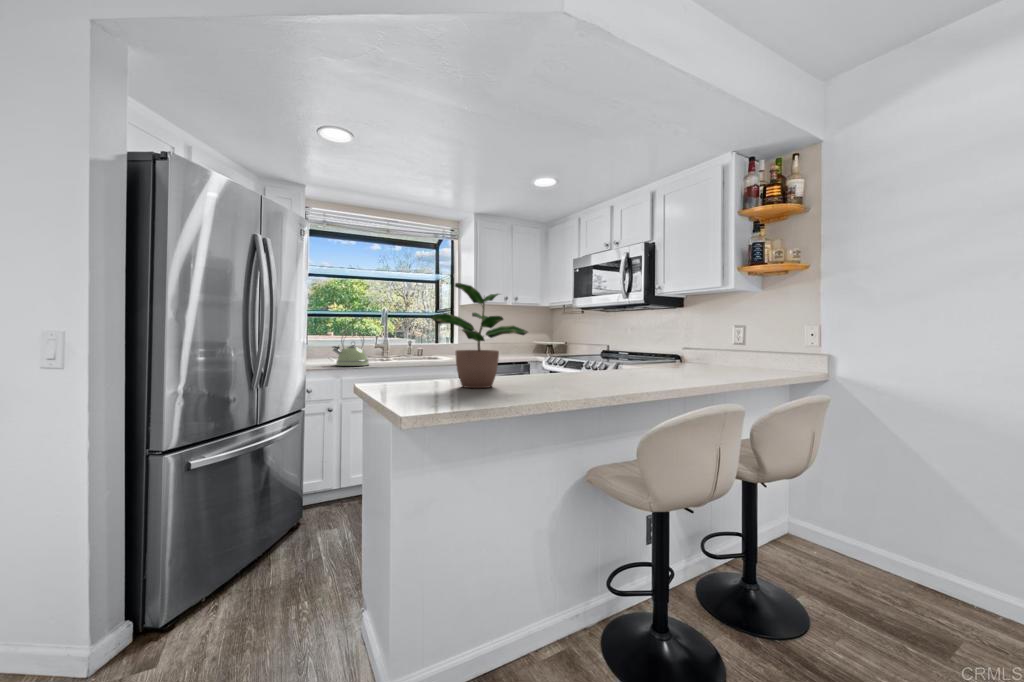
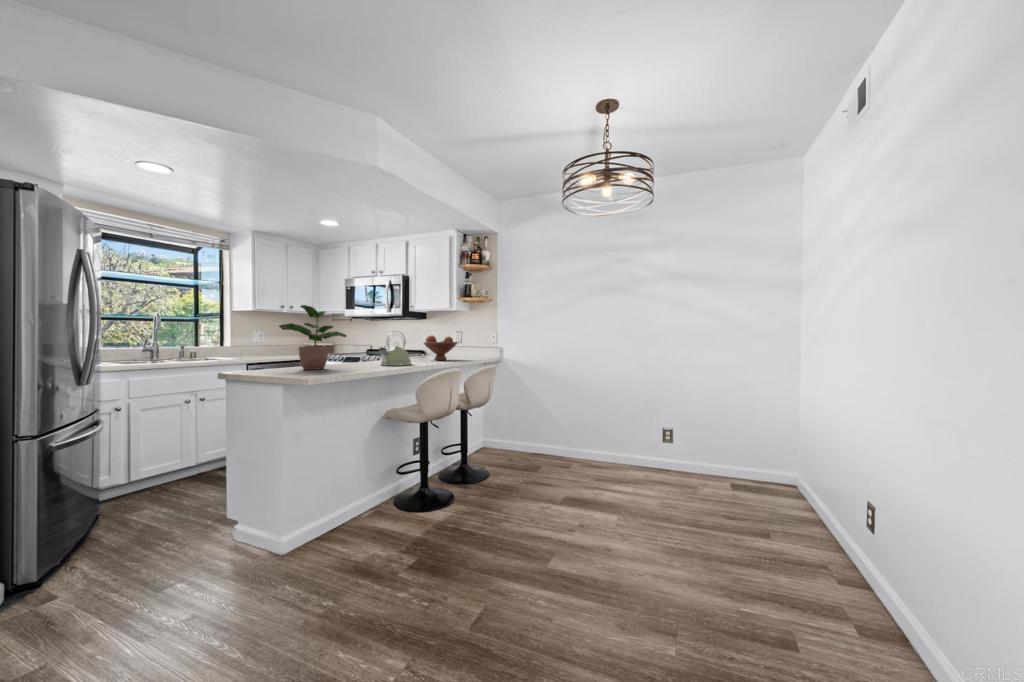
kettle: present [333,330,369,366] -> present [380,340,411,366]
fruit bowl: none [672,332,736,376] -> present [424,335,457,360]

